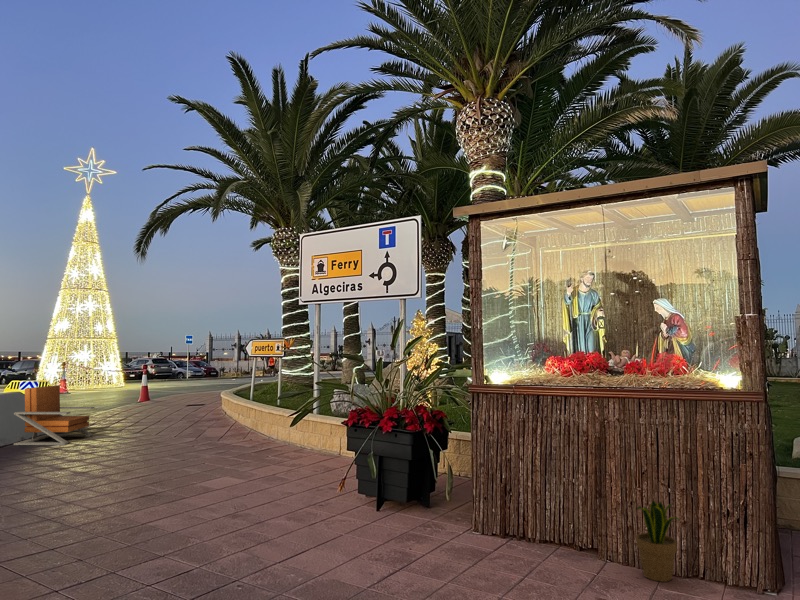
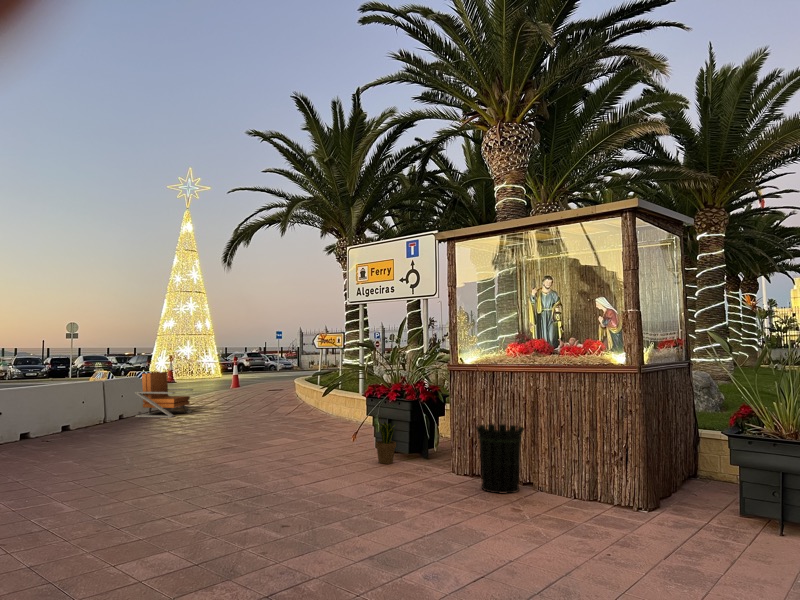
waste bin: none [524,468,594,571] -> present [476,424,524,493]
potted plant: present [636,501,679,582] -> present [375,422,396,464]

